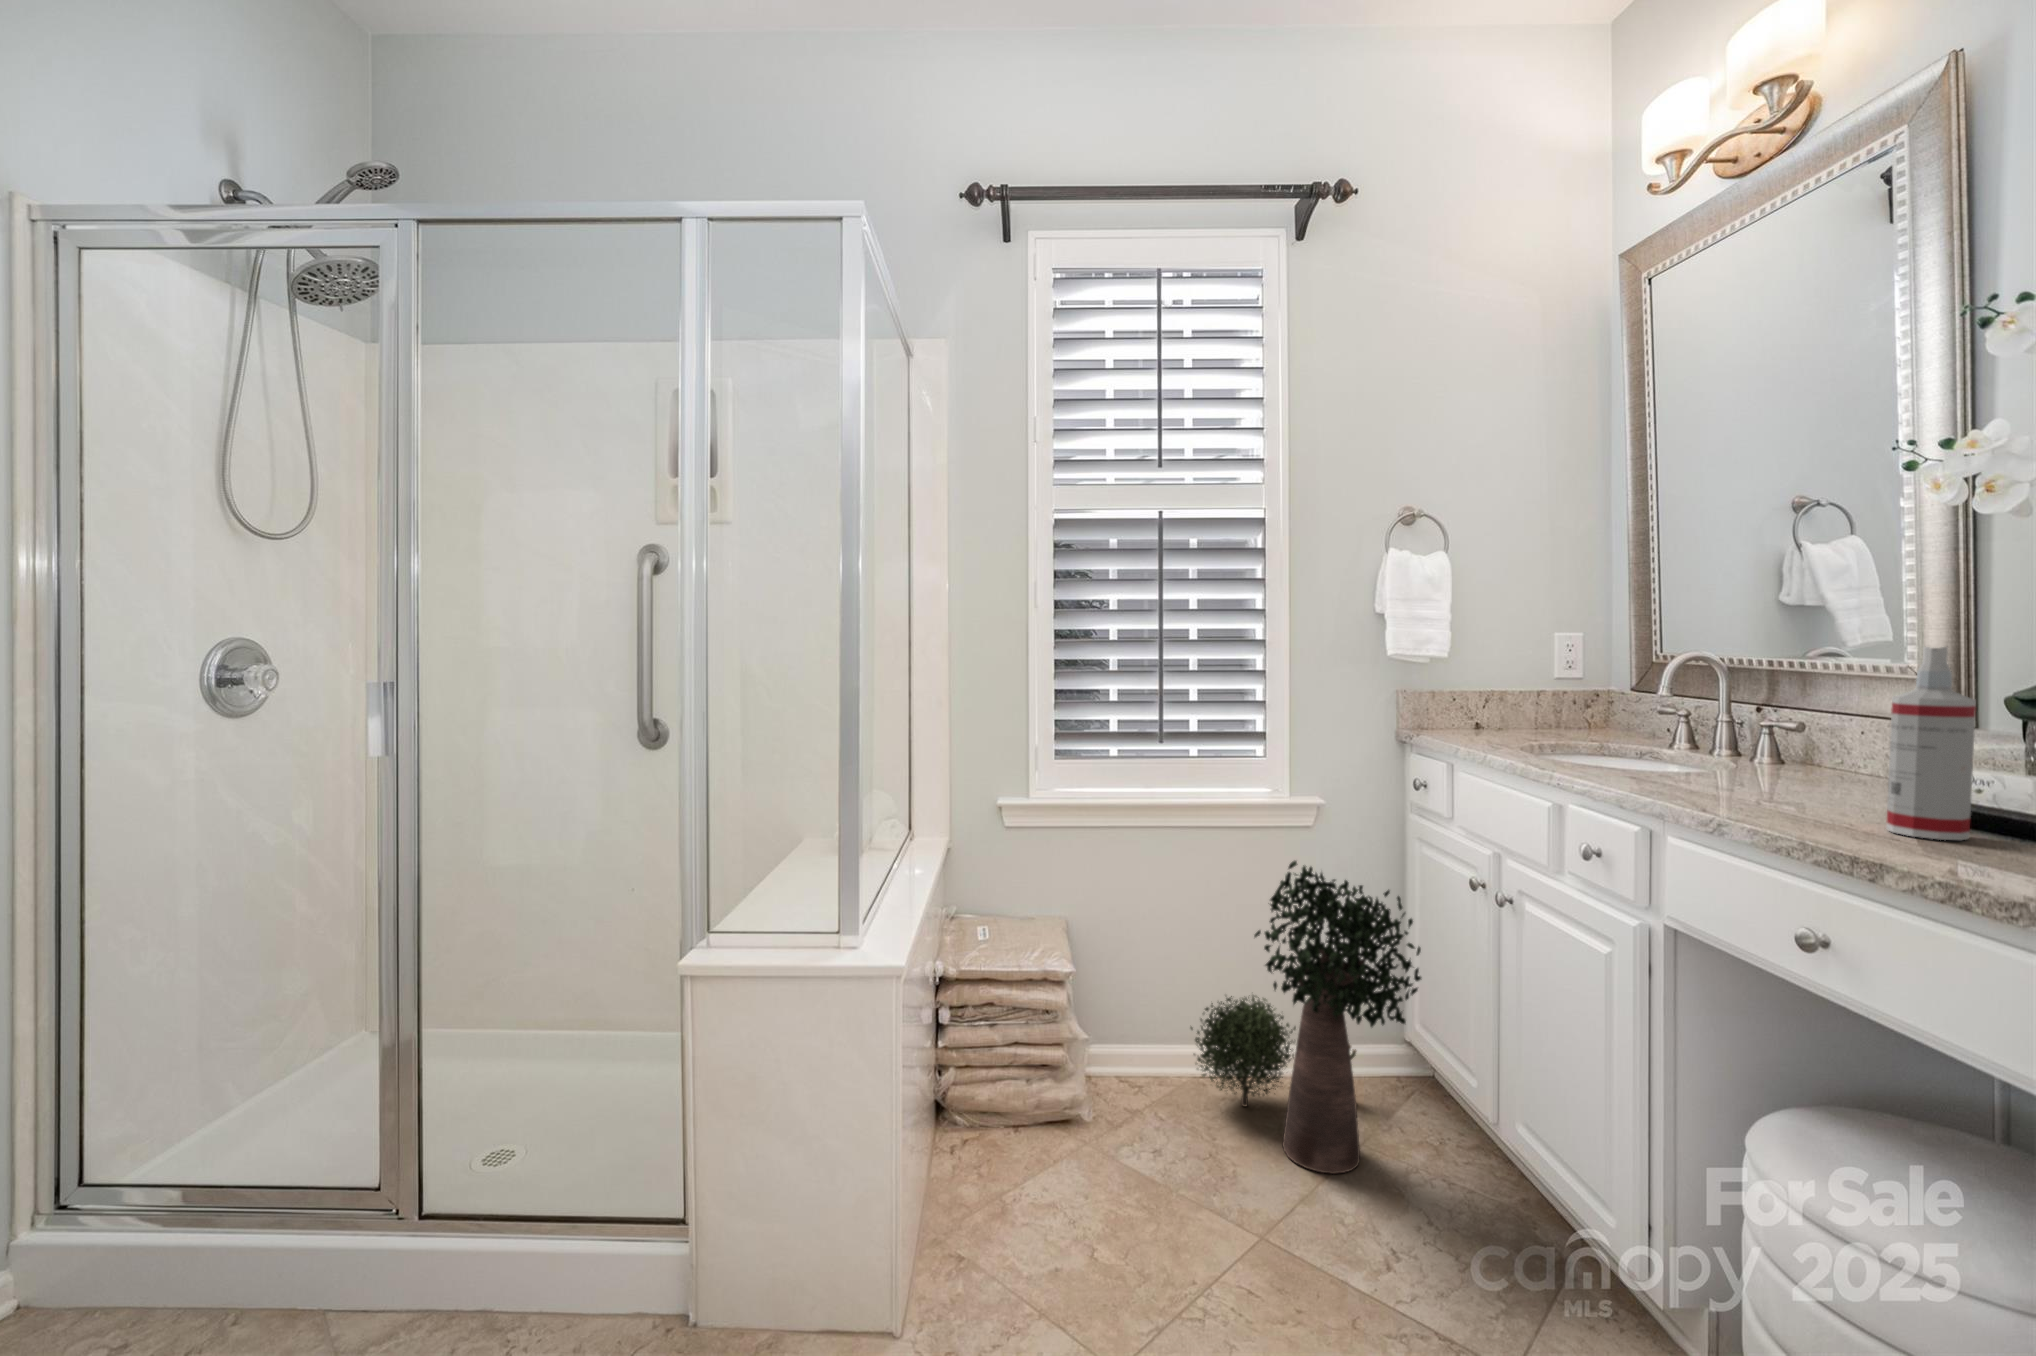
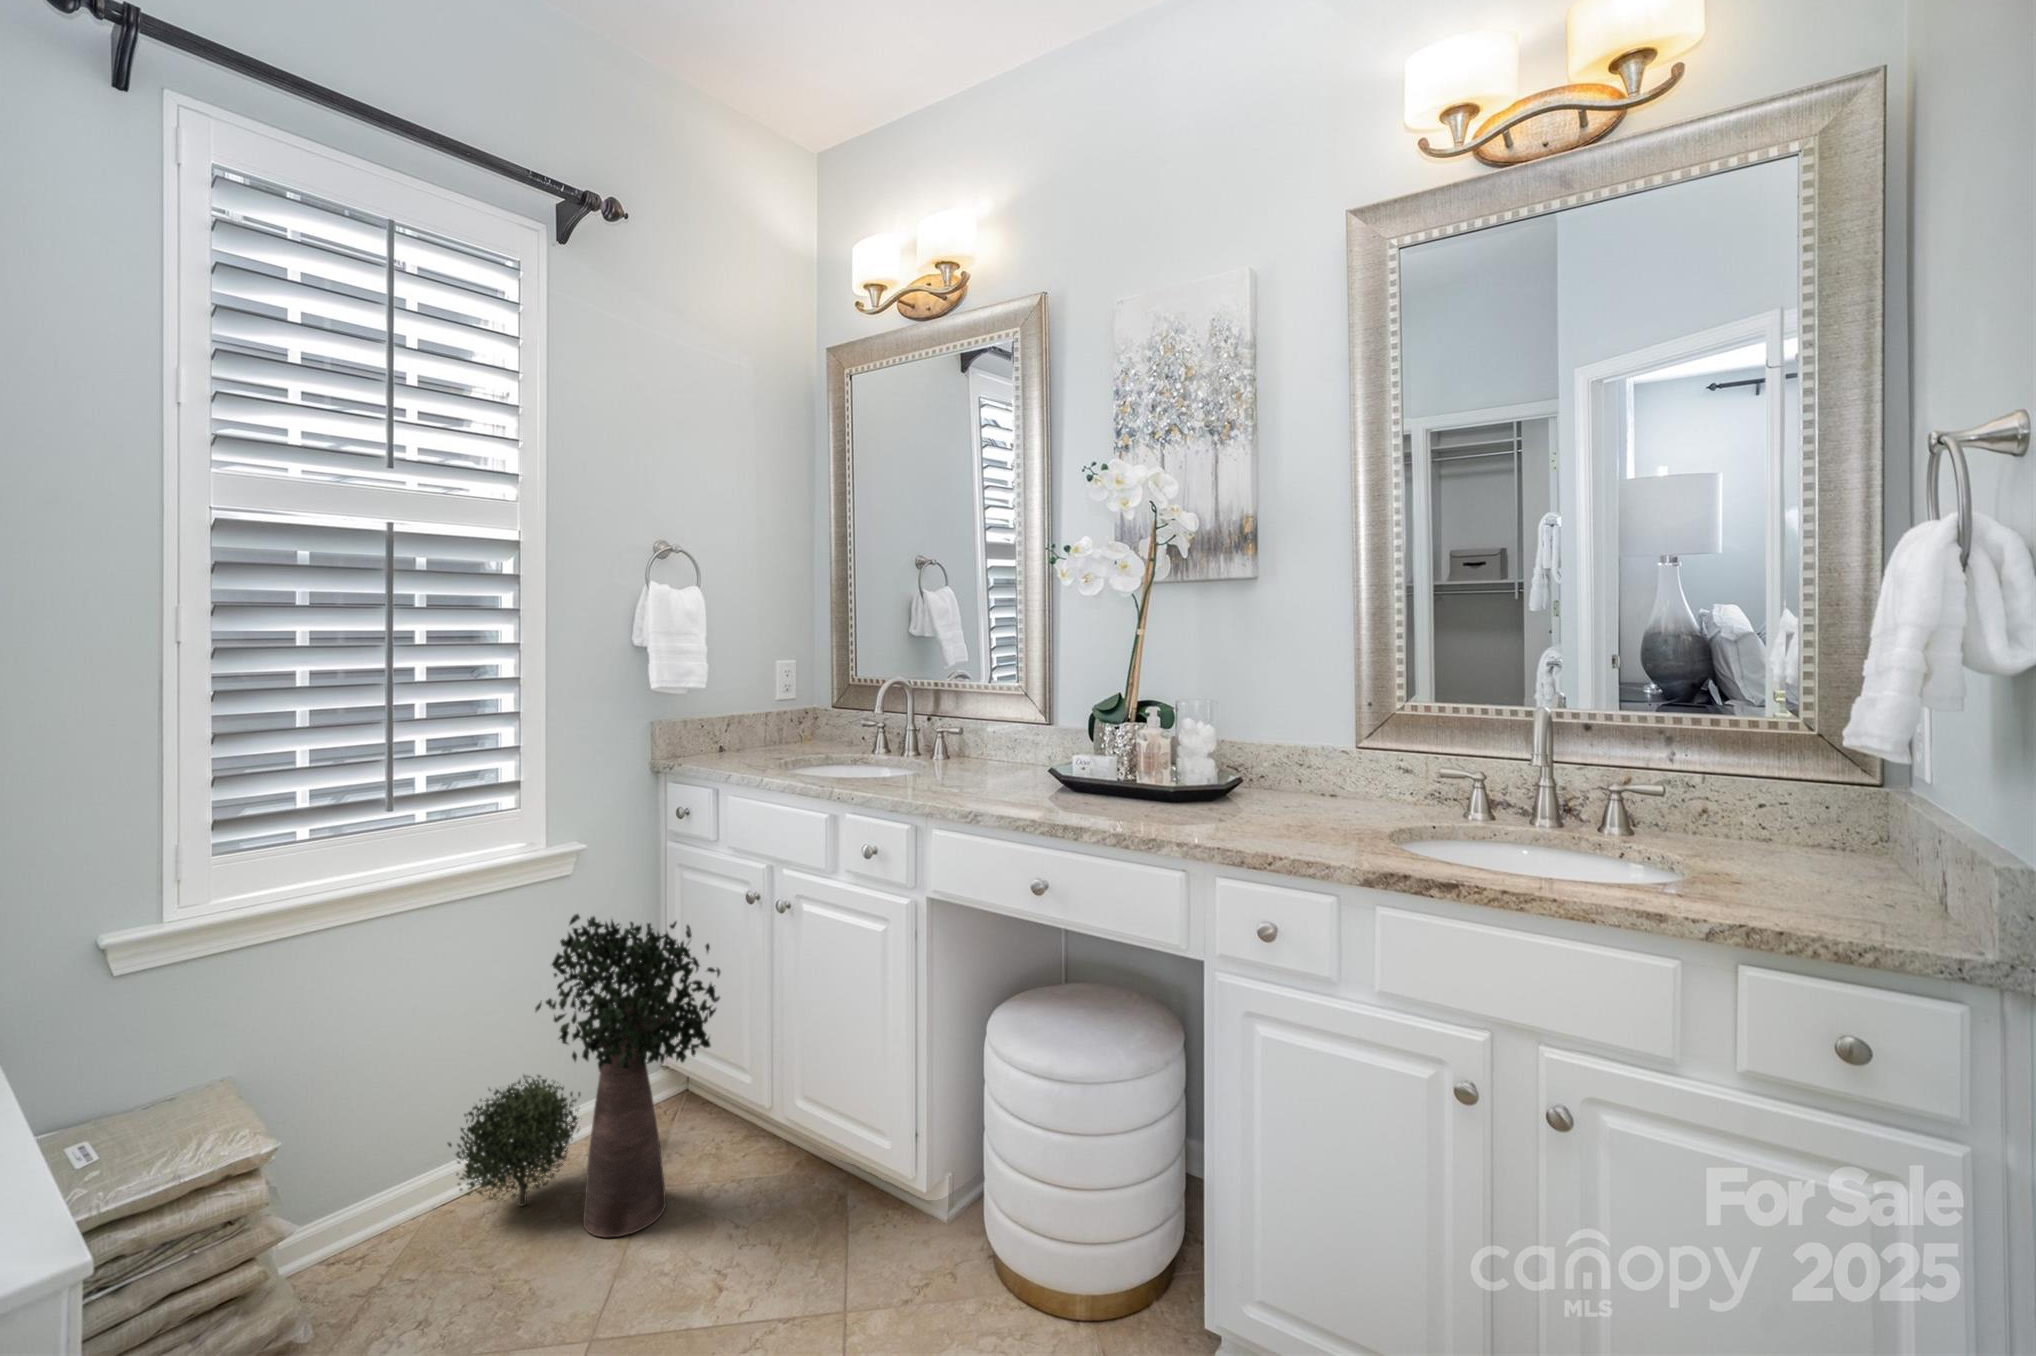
spray bottle: present [1886,647,1976,840] -> none [1056,680,1094,805]

